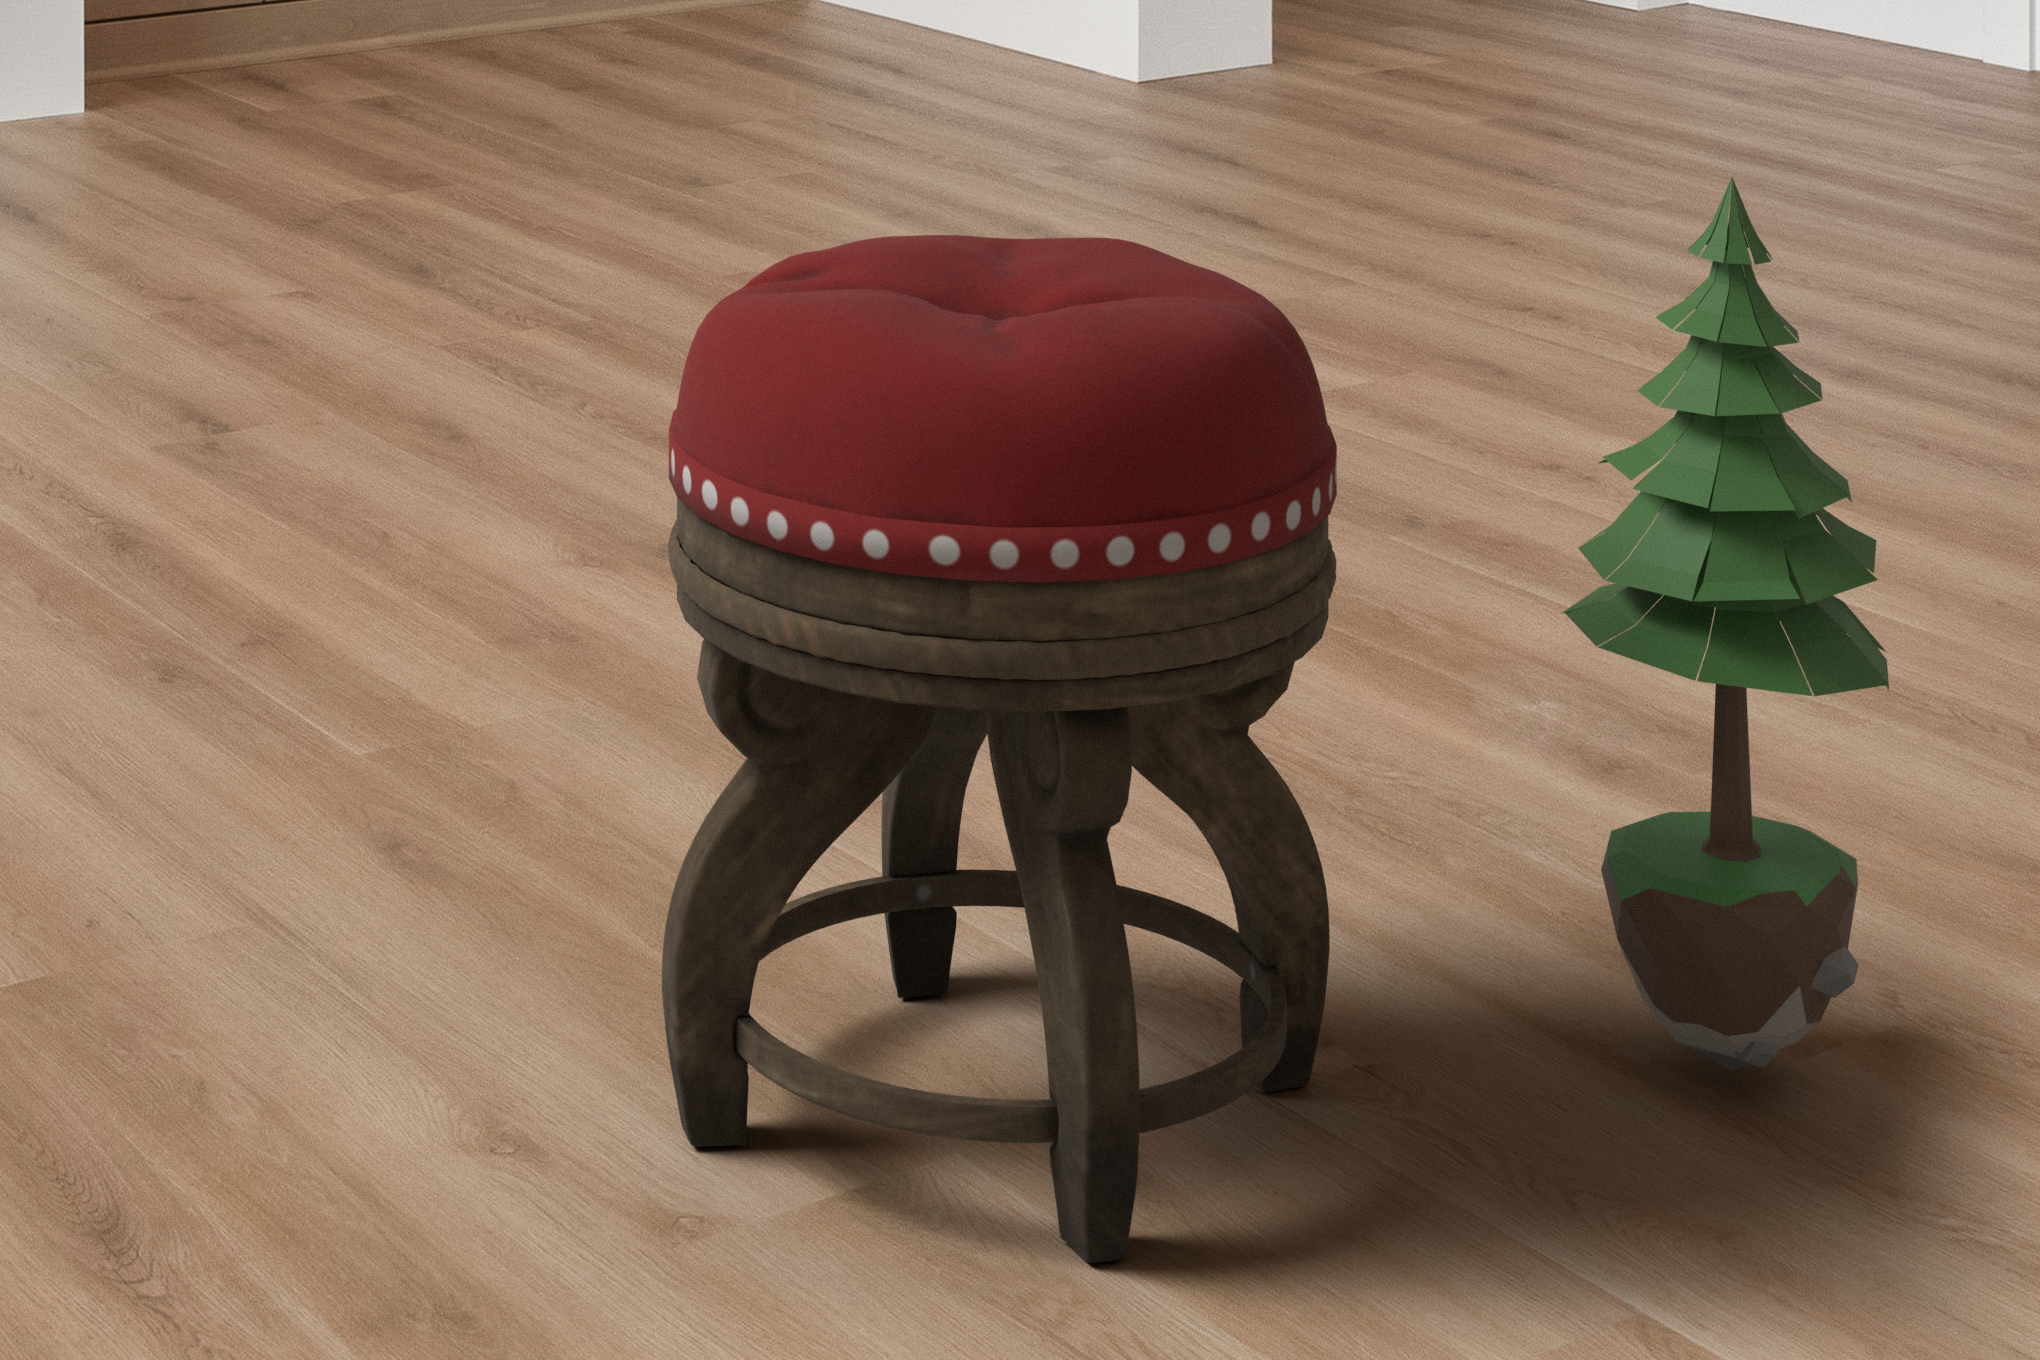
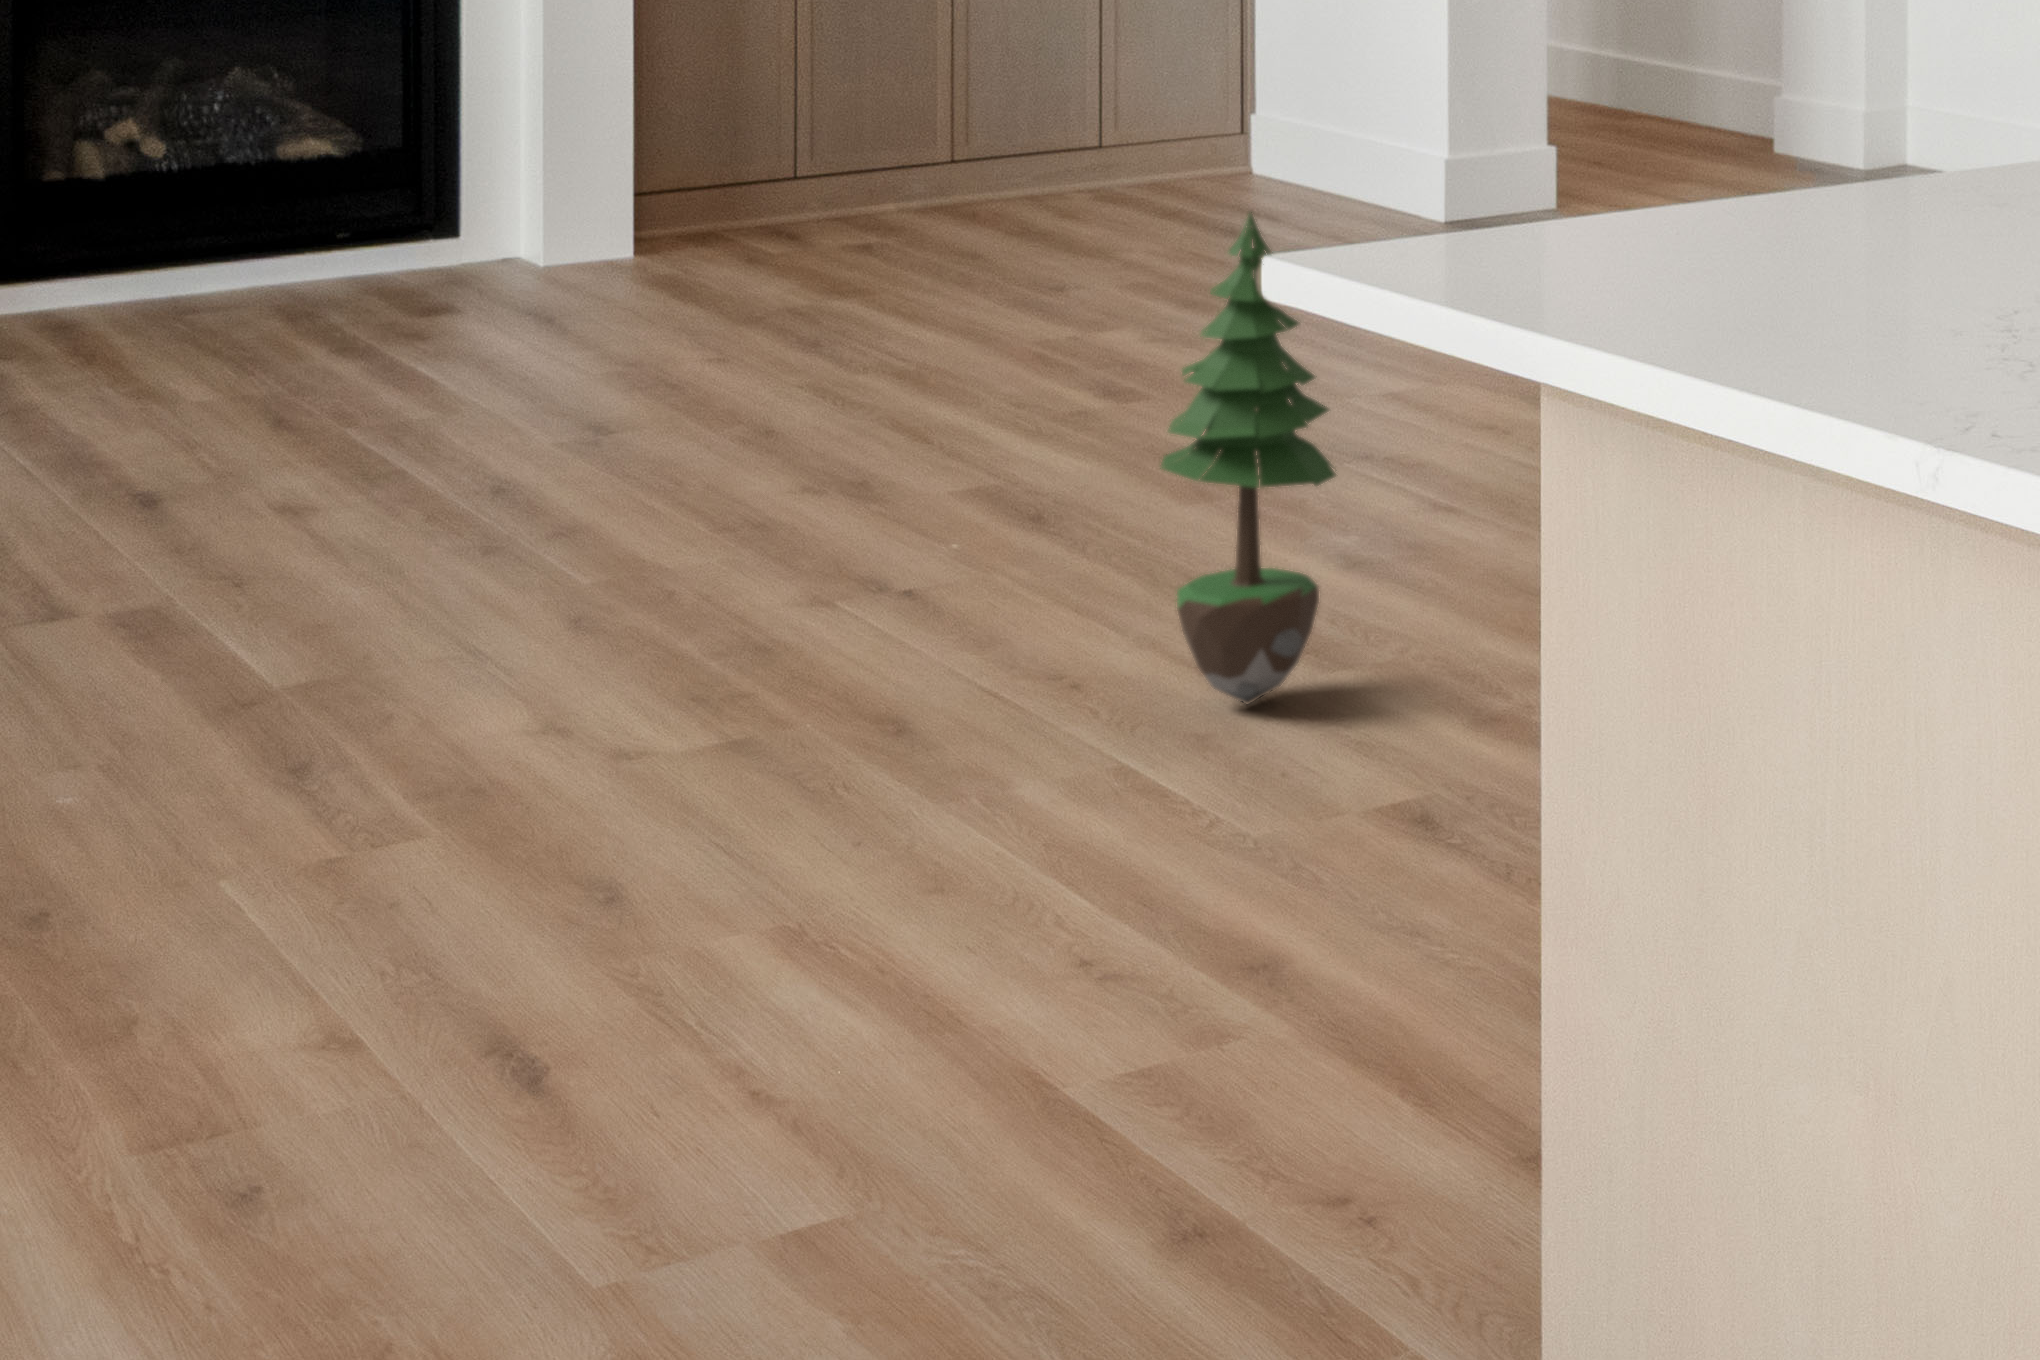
footstool: present [662,235,1337,1263] -> none [613,255,1014,786]

